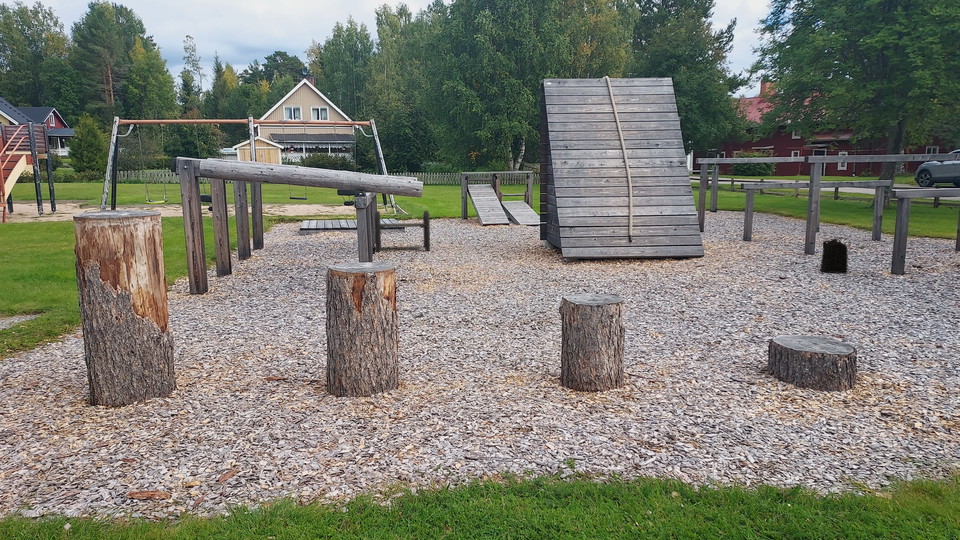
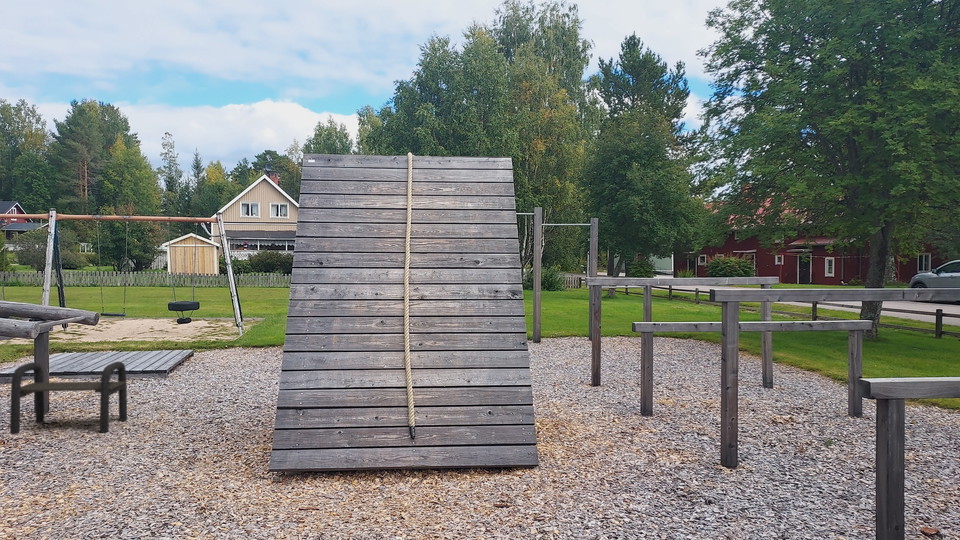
backpack: present [820,239,848,273] -> none [739,450,790,519]

